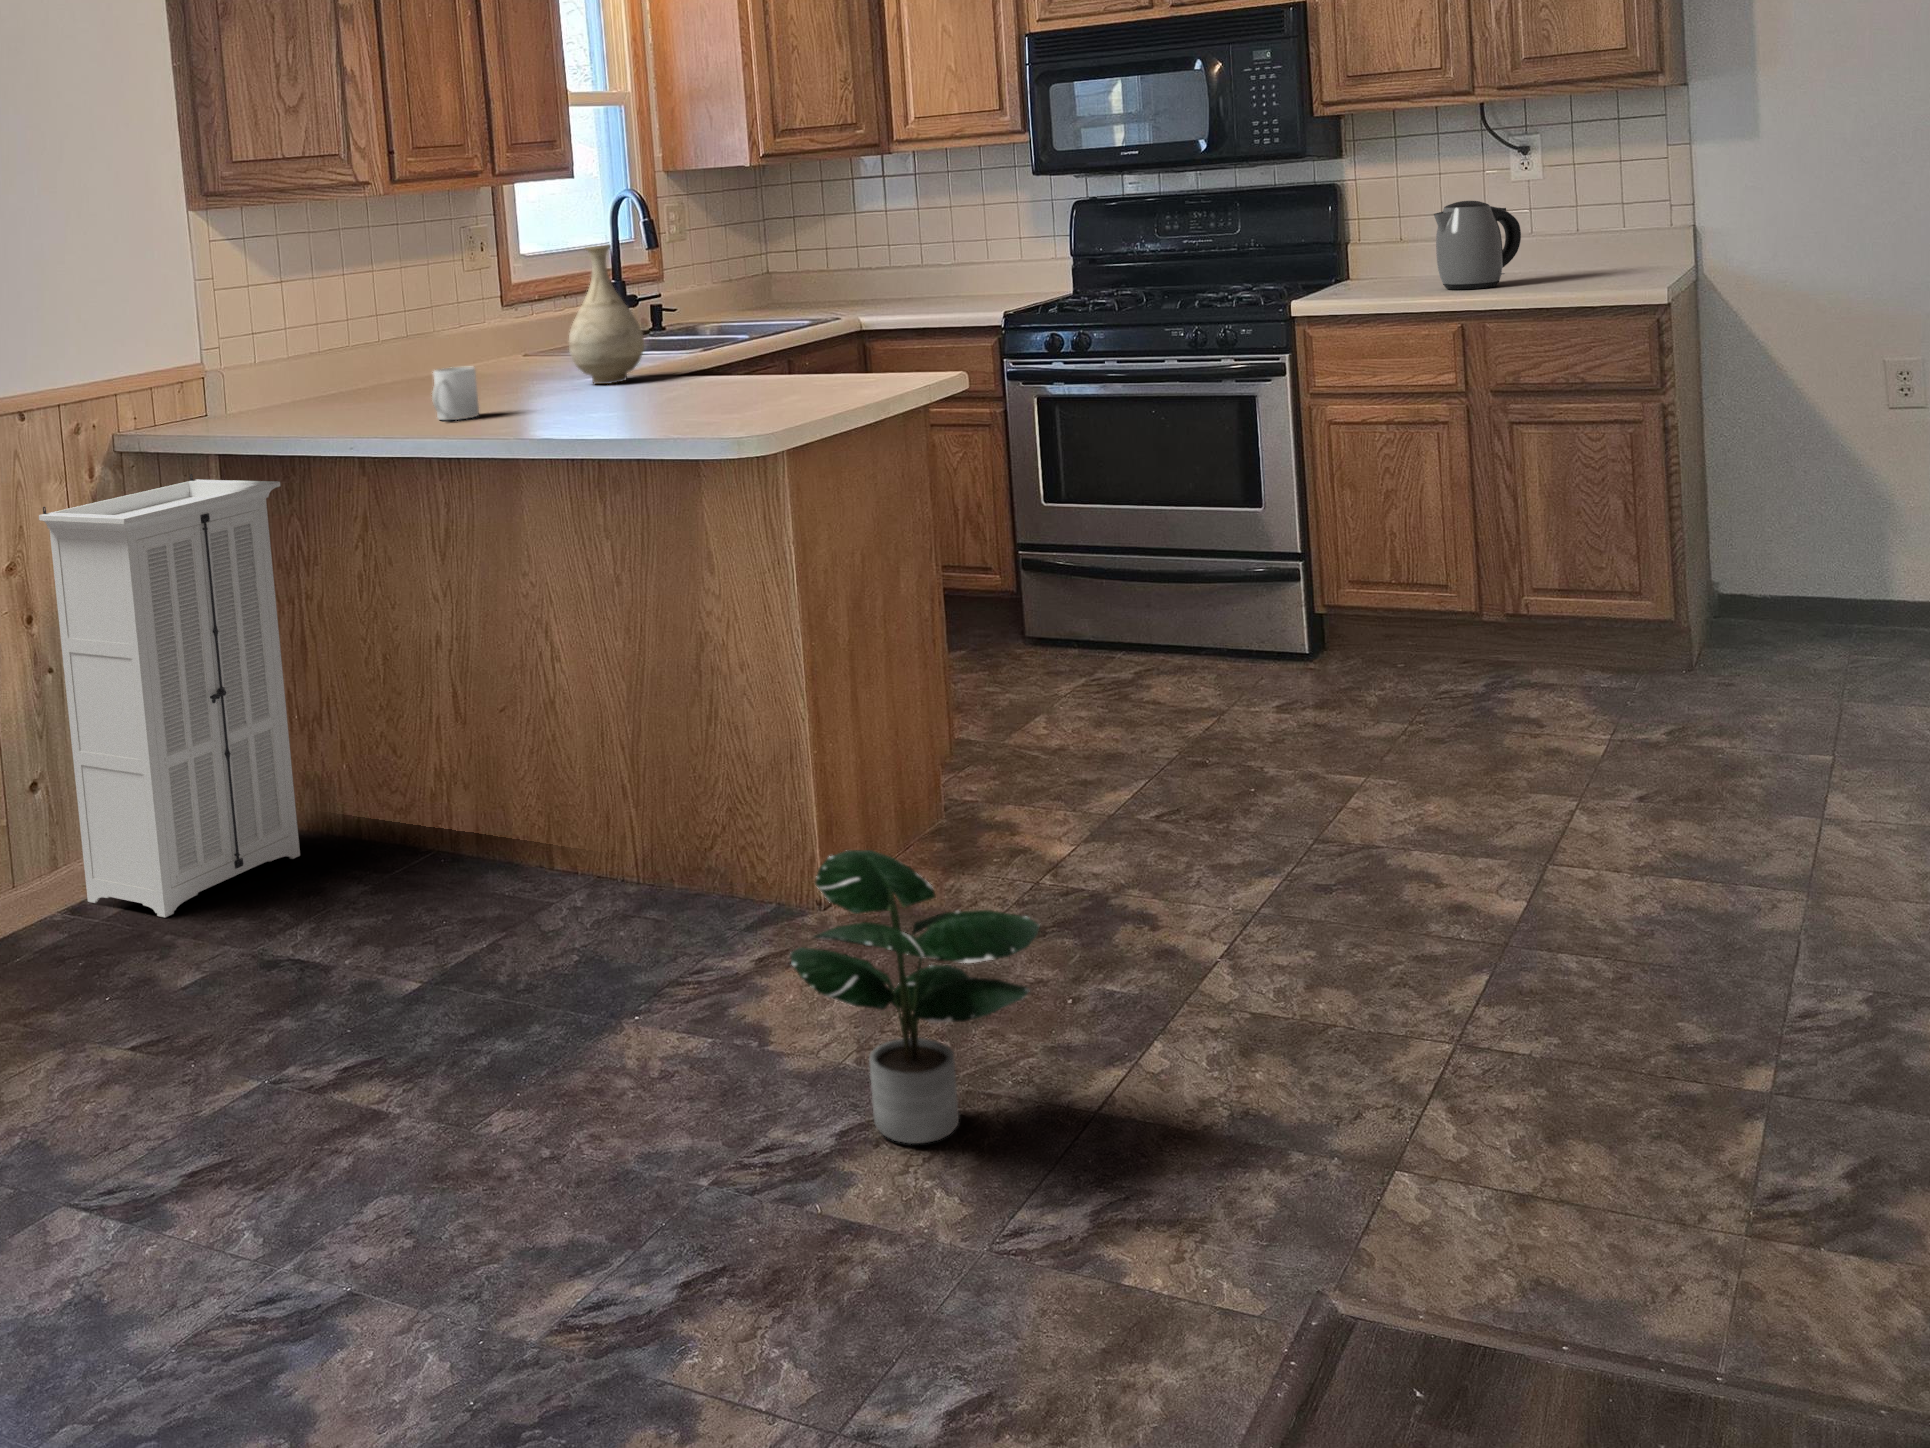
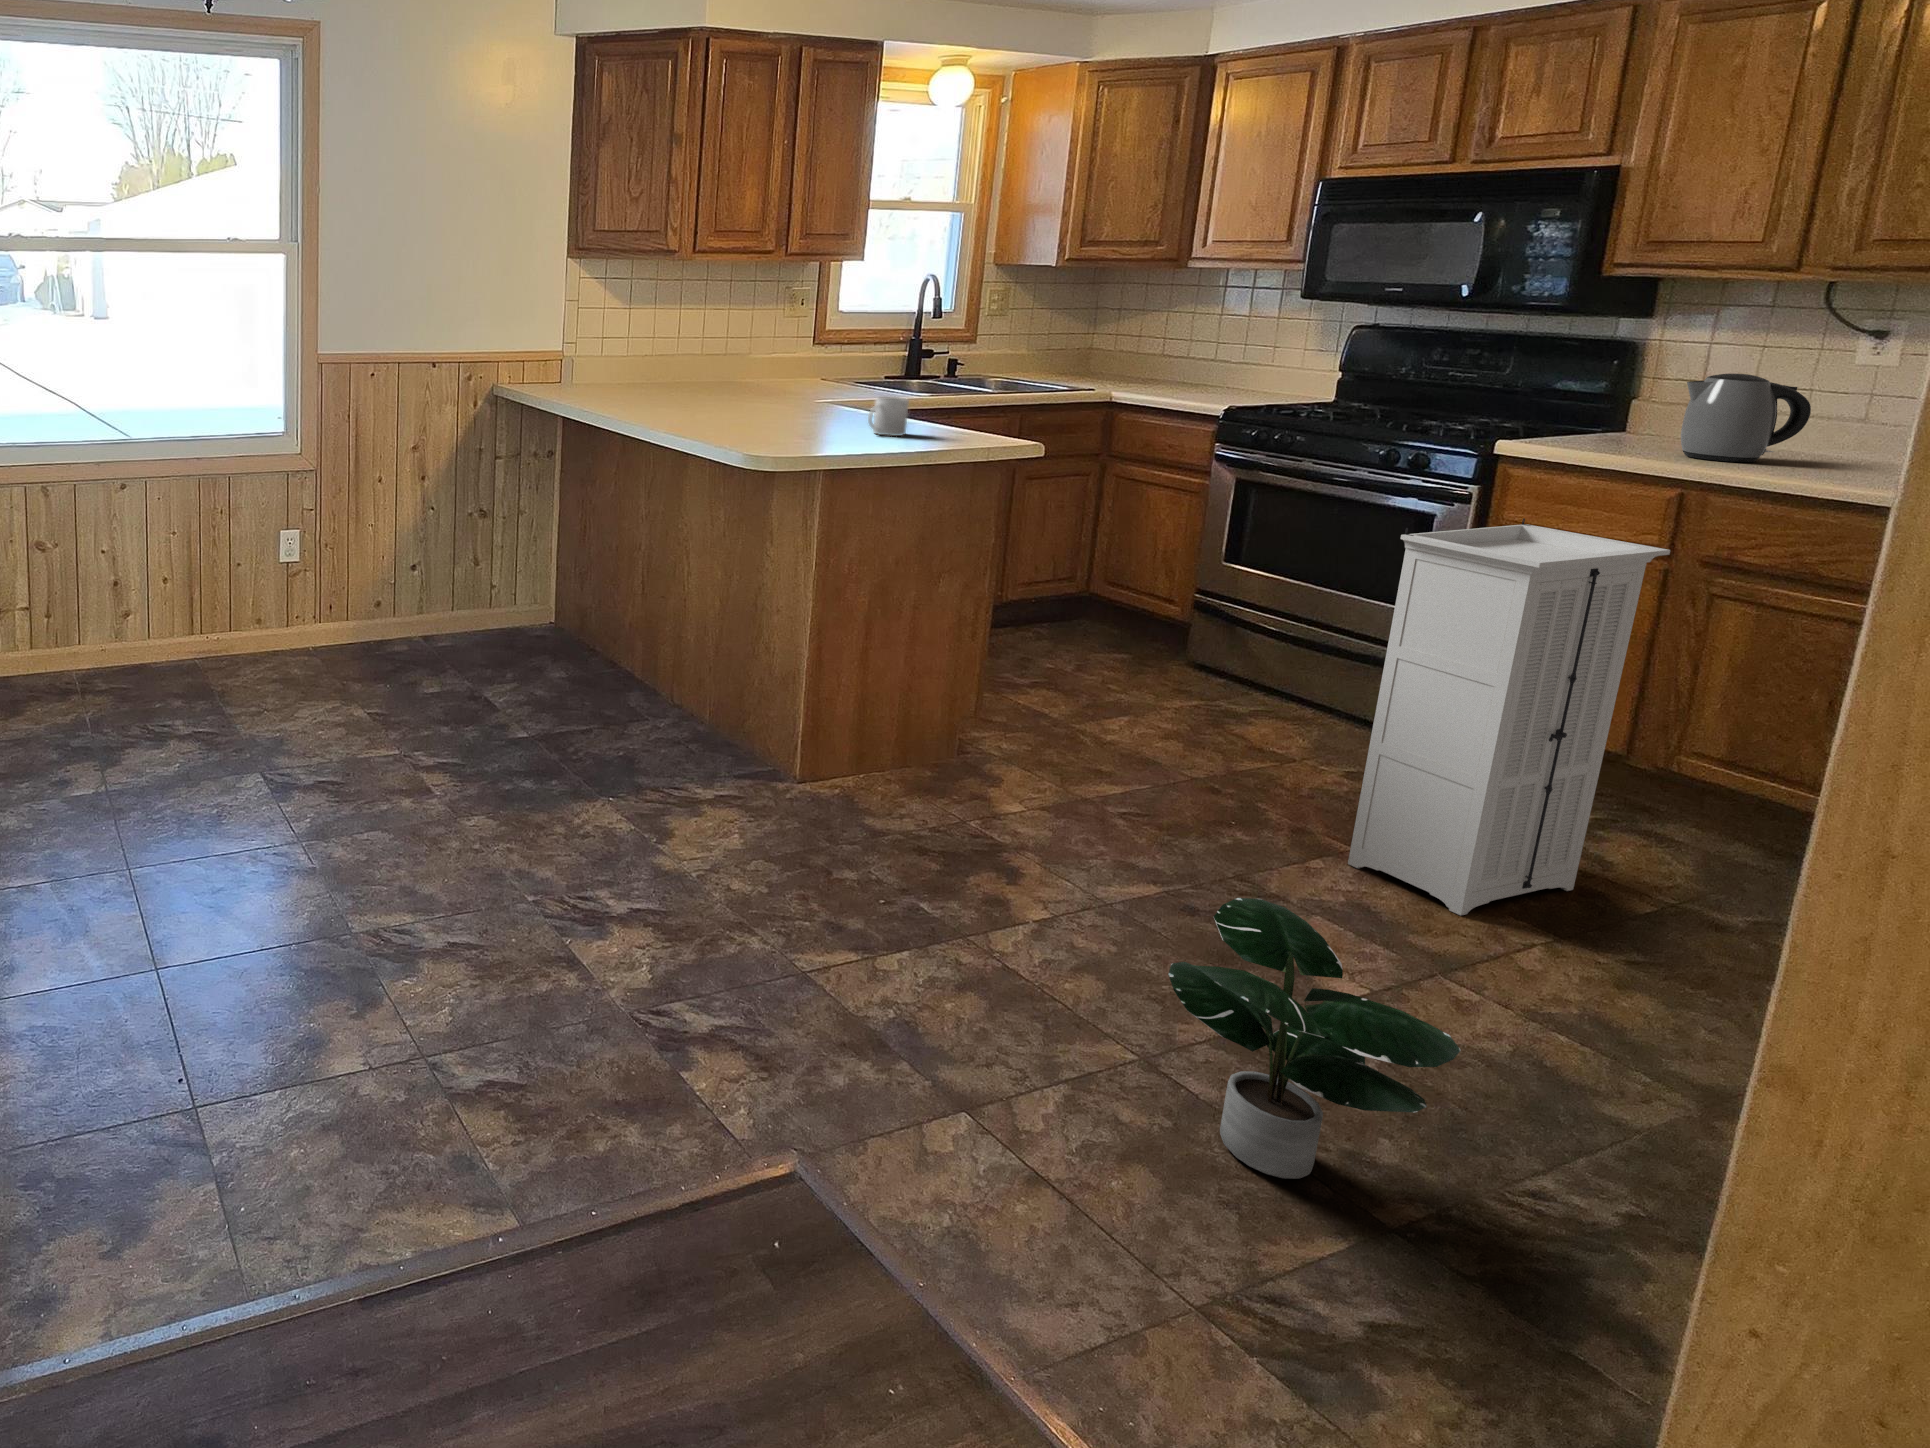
vase: present [569,246,644,384] -> none [784,313,838,408]
mug: present [432,367,479,420] -> present [868,397,909,436]
storage cabinet: present [39,474,300,917] -> present [1348,518,1670,916]
potted plant: present [790,850,1039,1144] -> present [1168,898,1460,1179]

